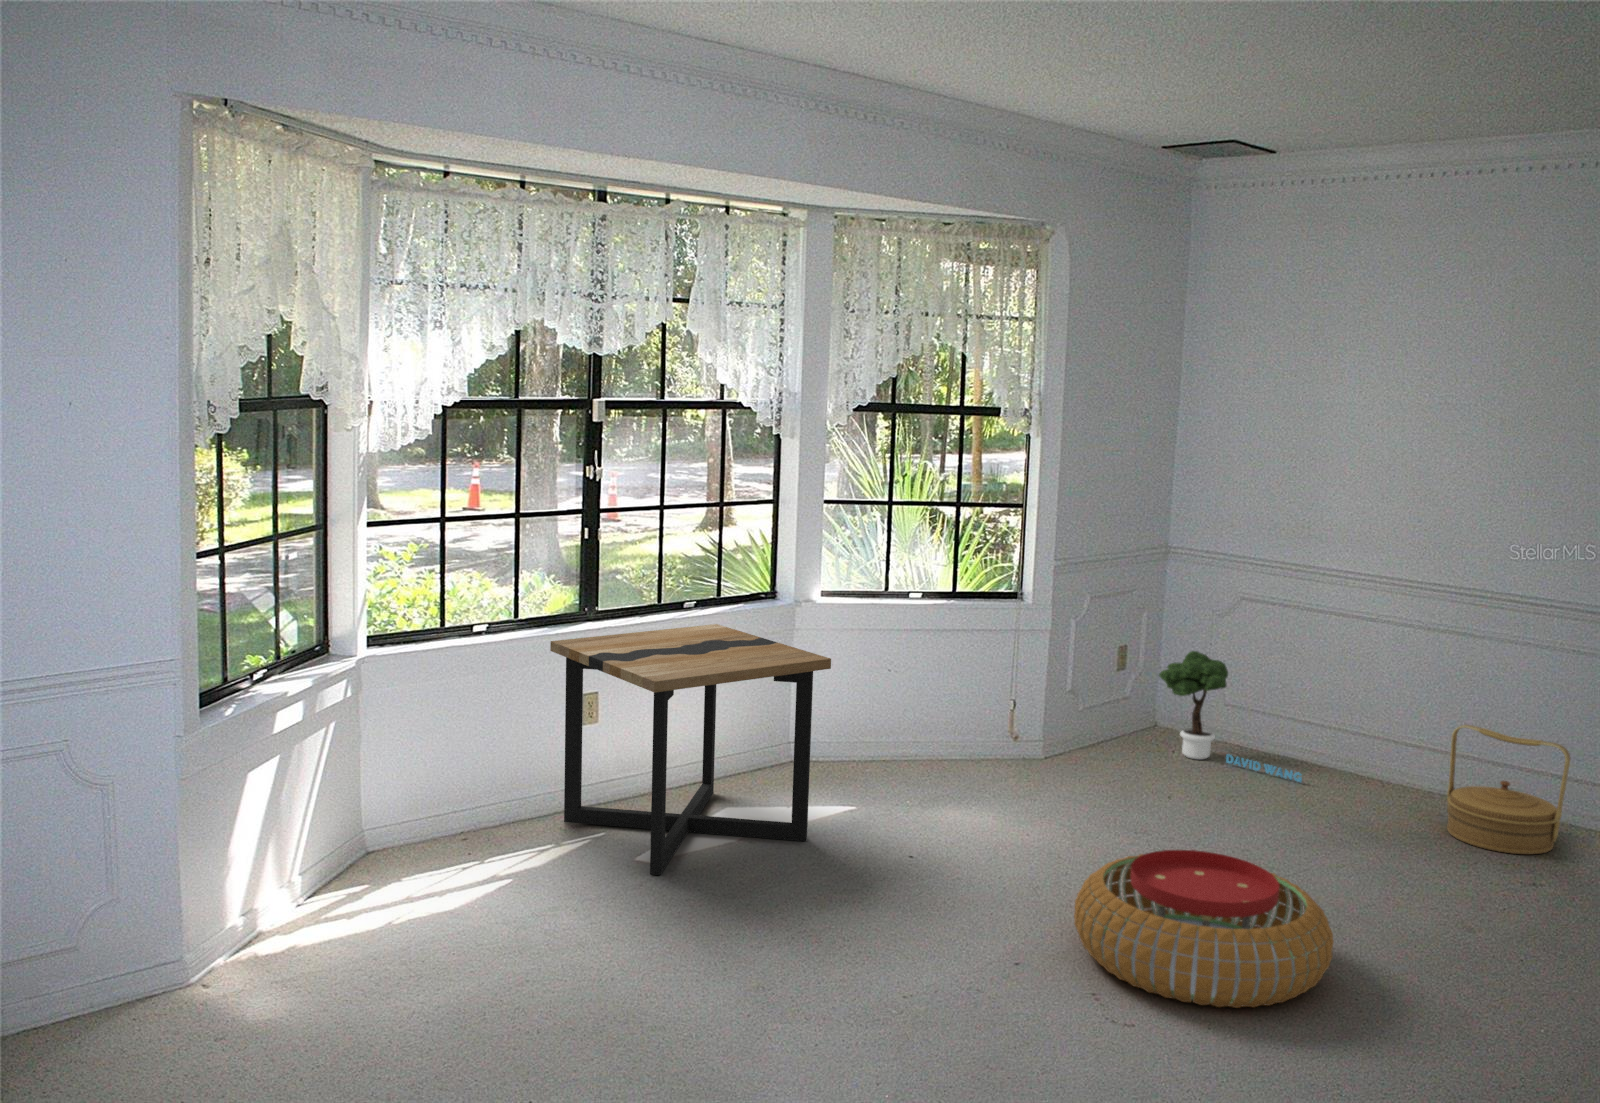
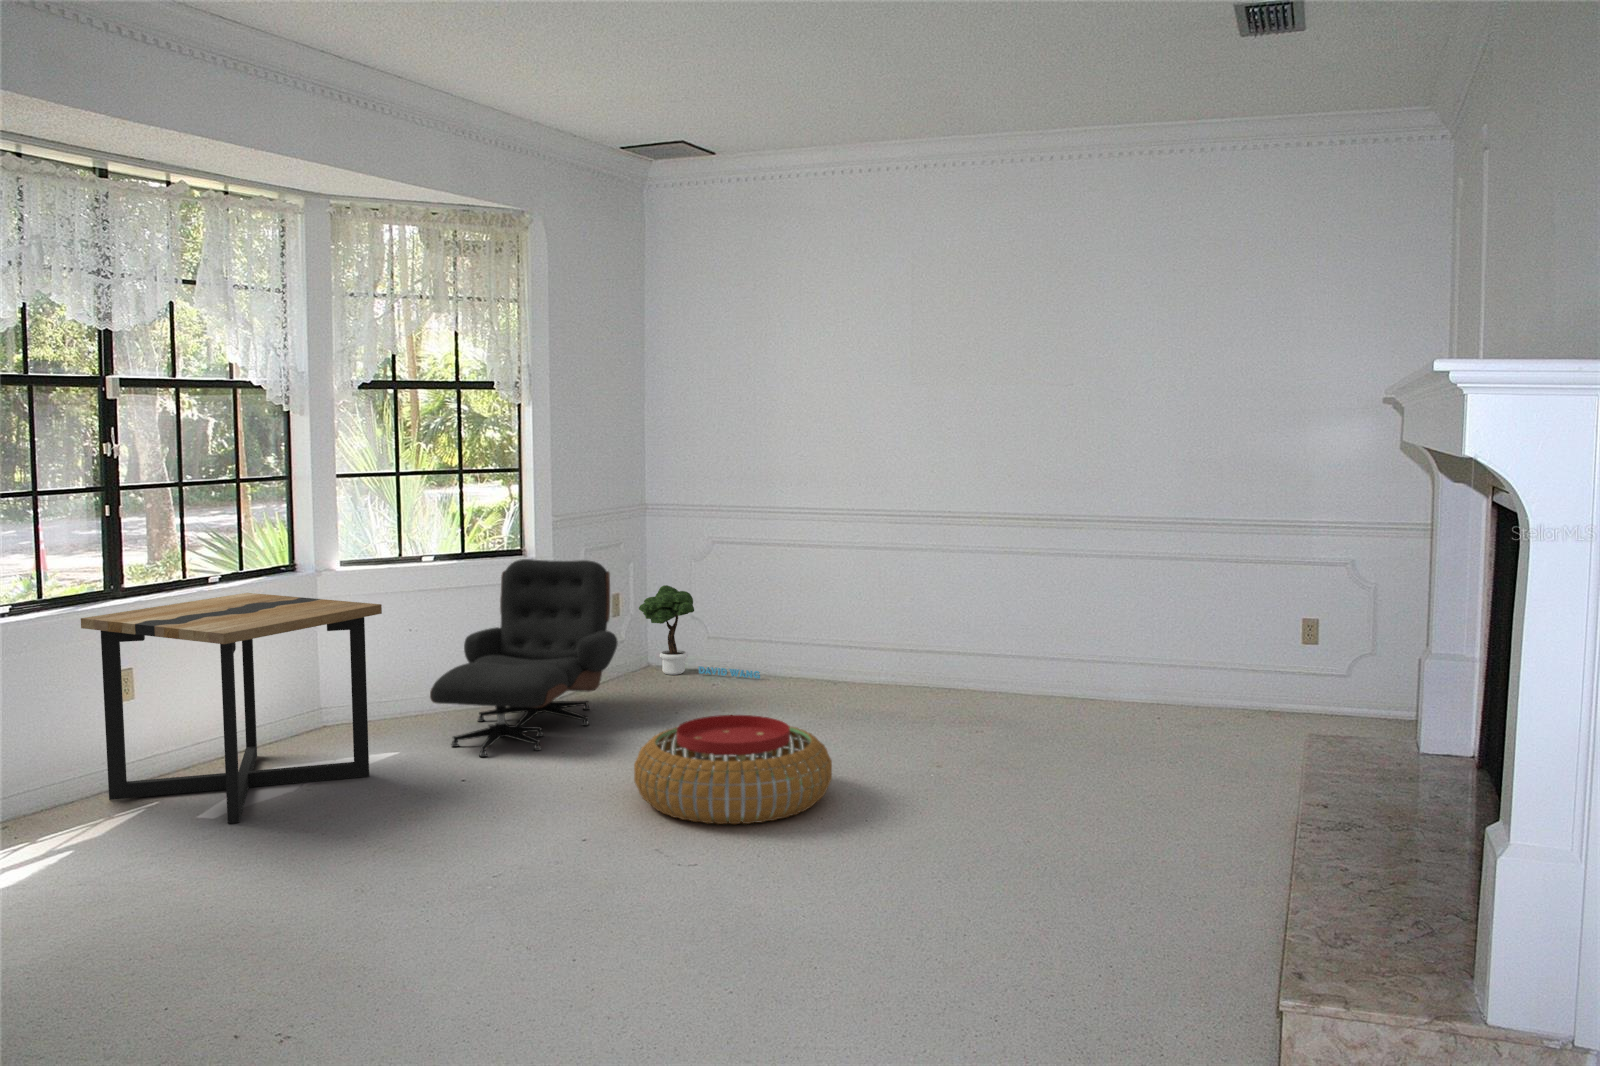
lounge chair: none [885,610,1113,841] -> present [430,559,618,757]
woven basket: present [1447,725,1571,855] -> none [867,612,948,701]

